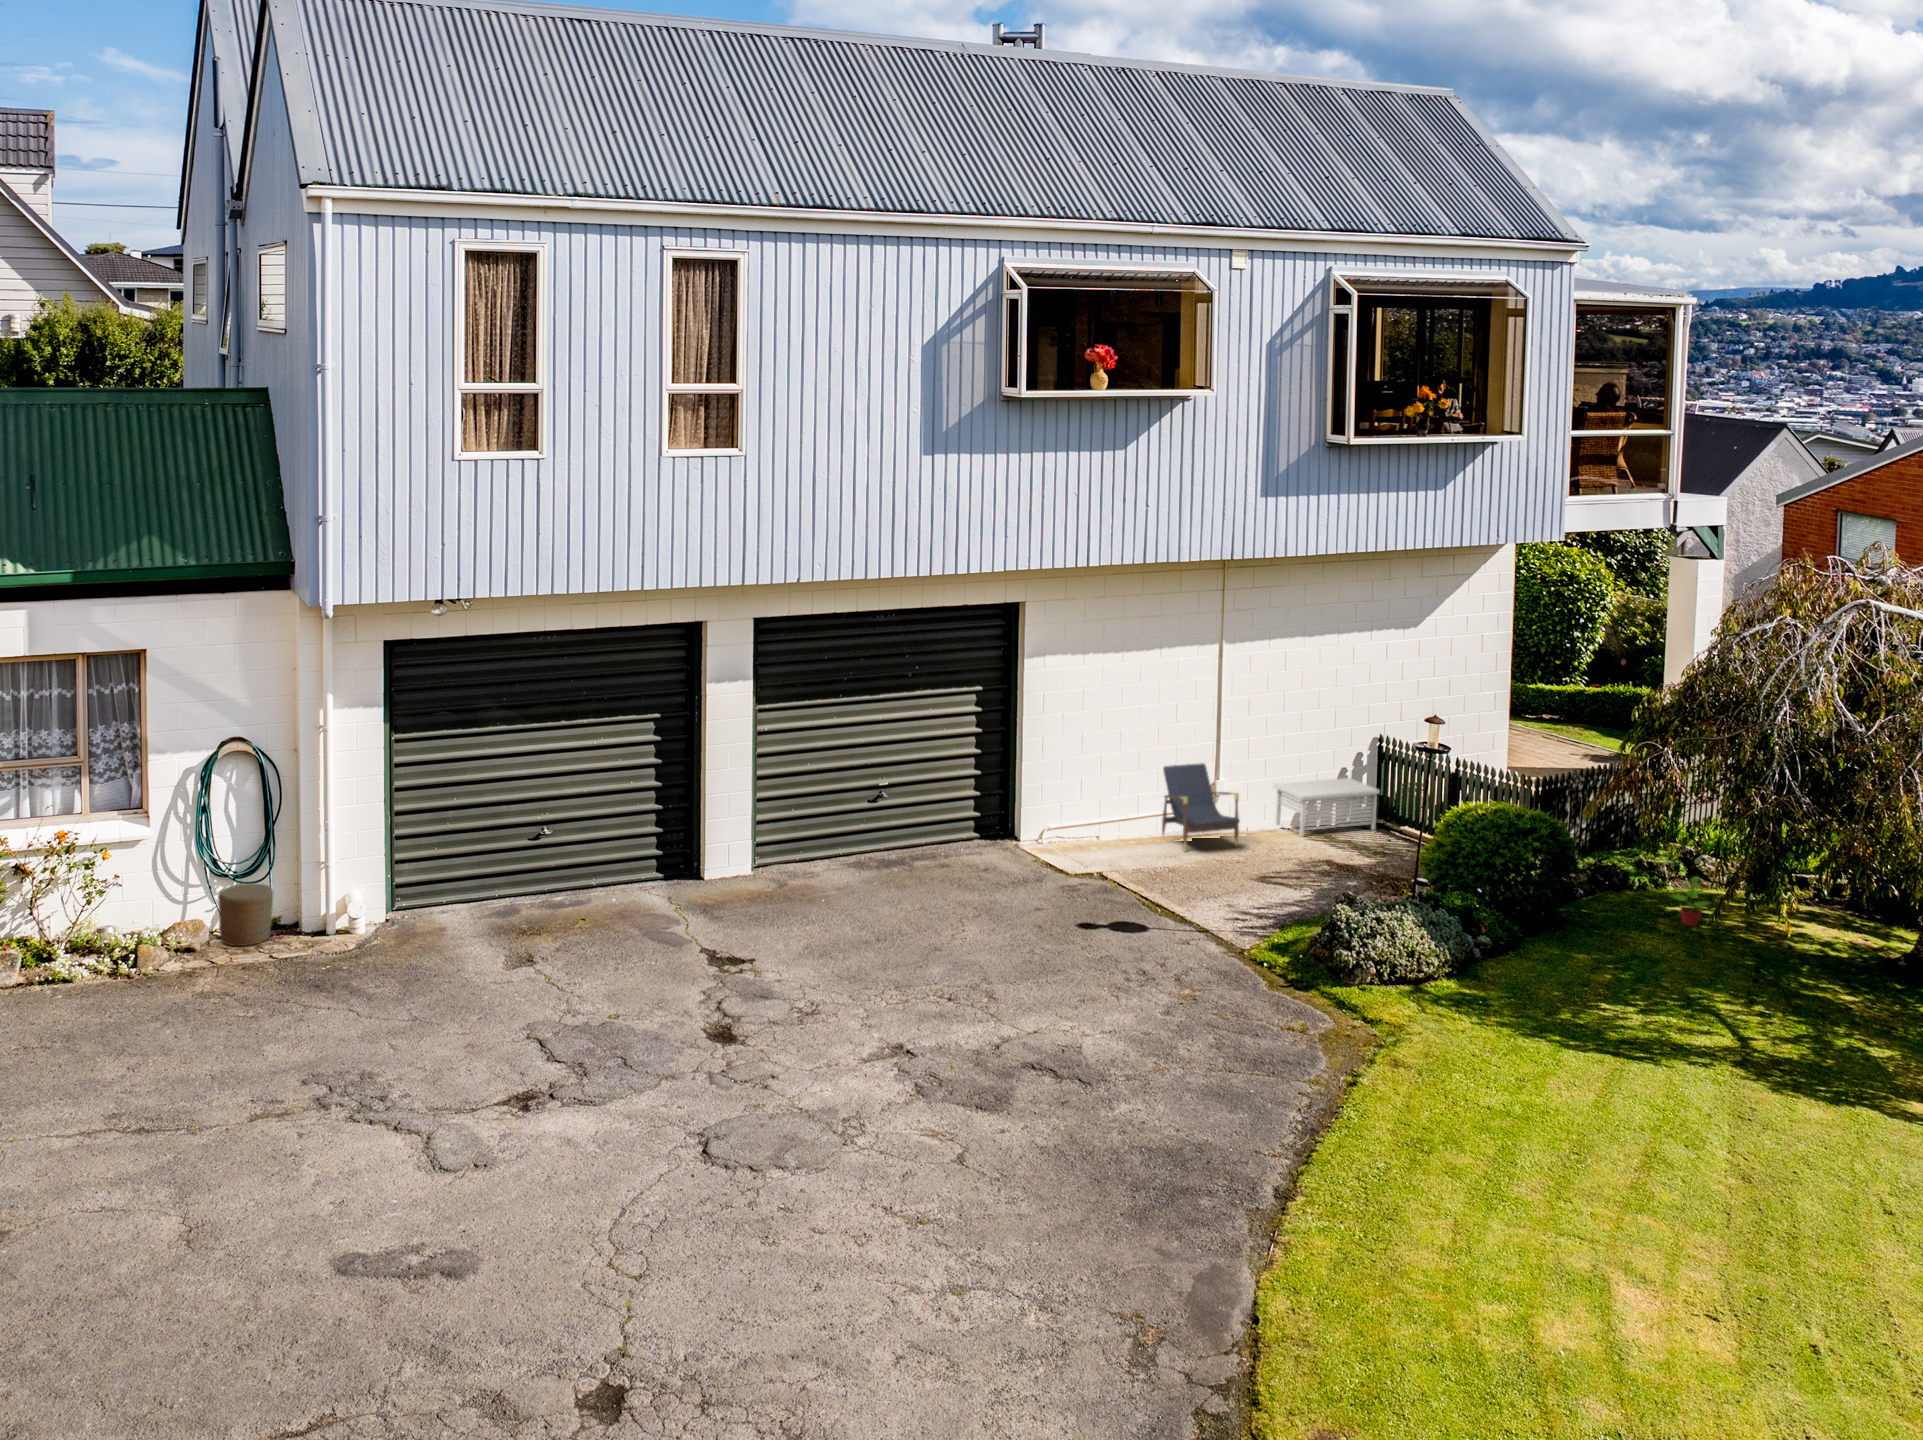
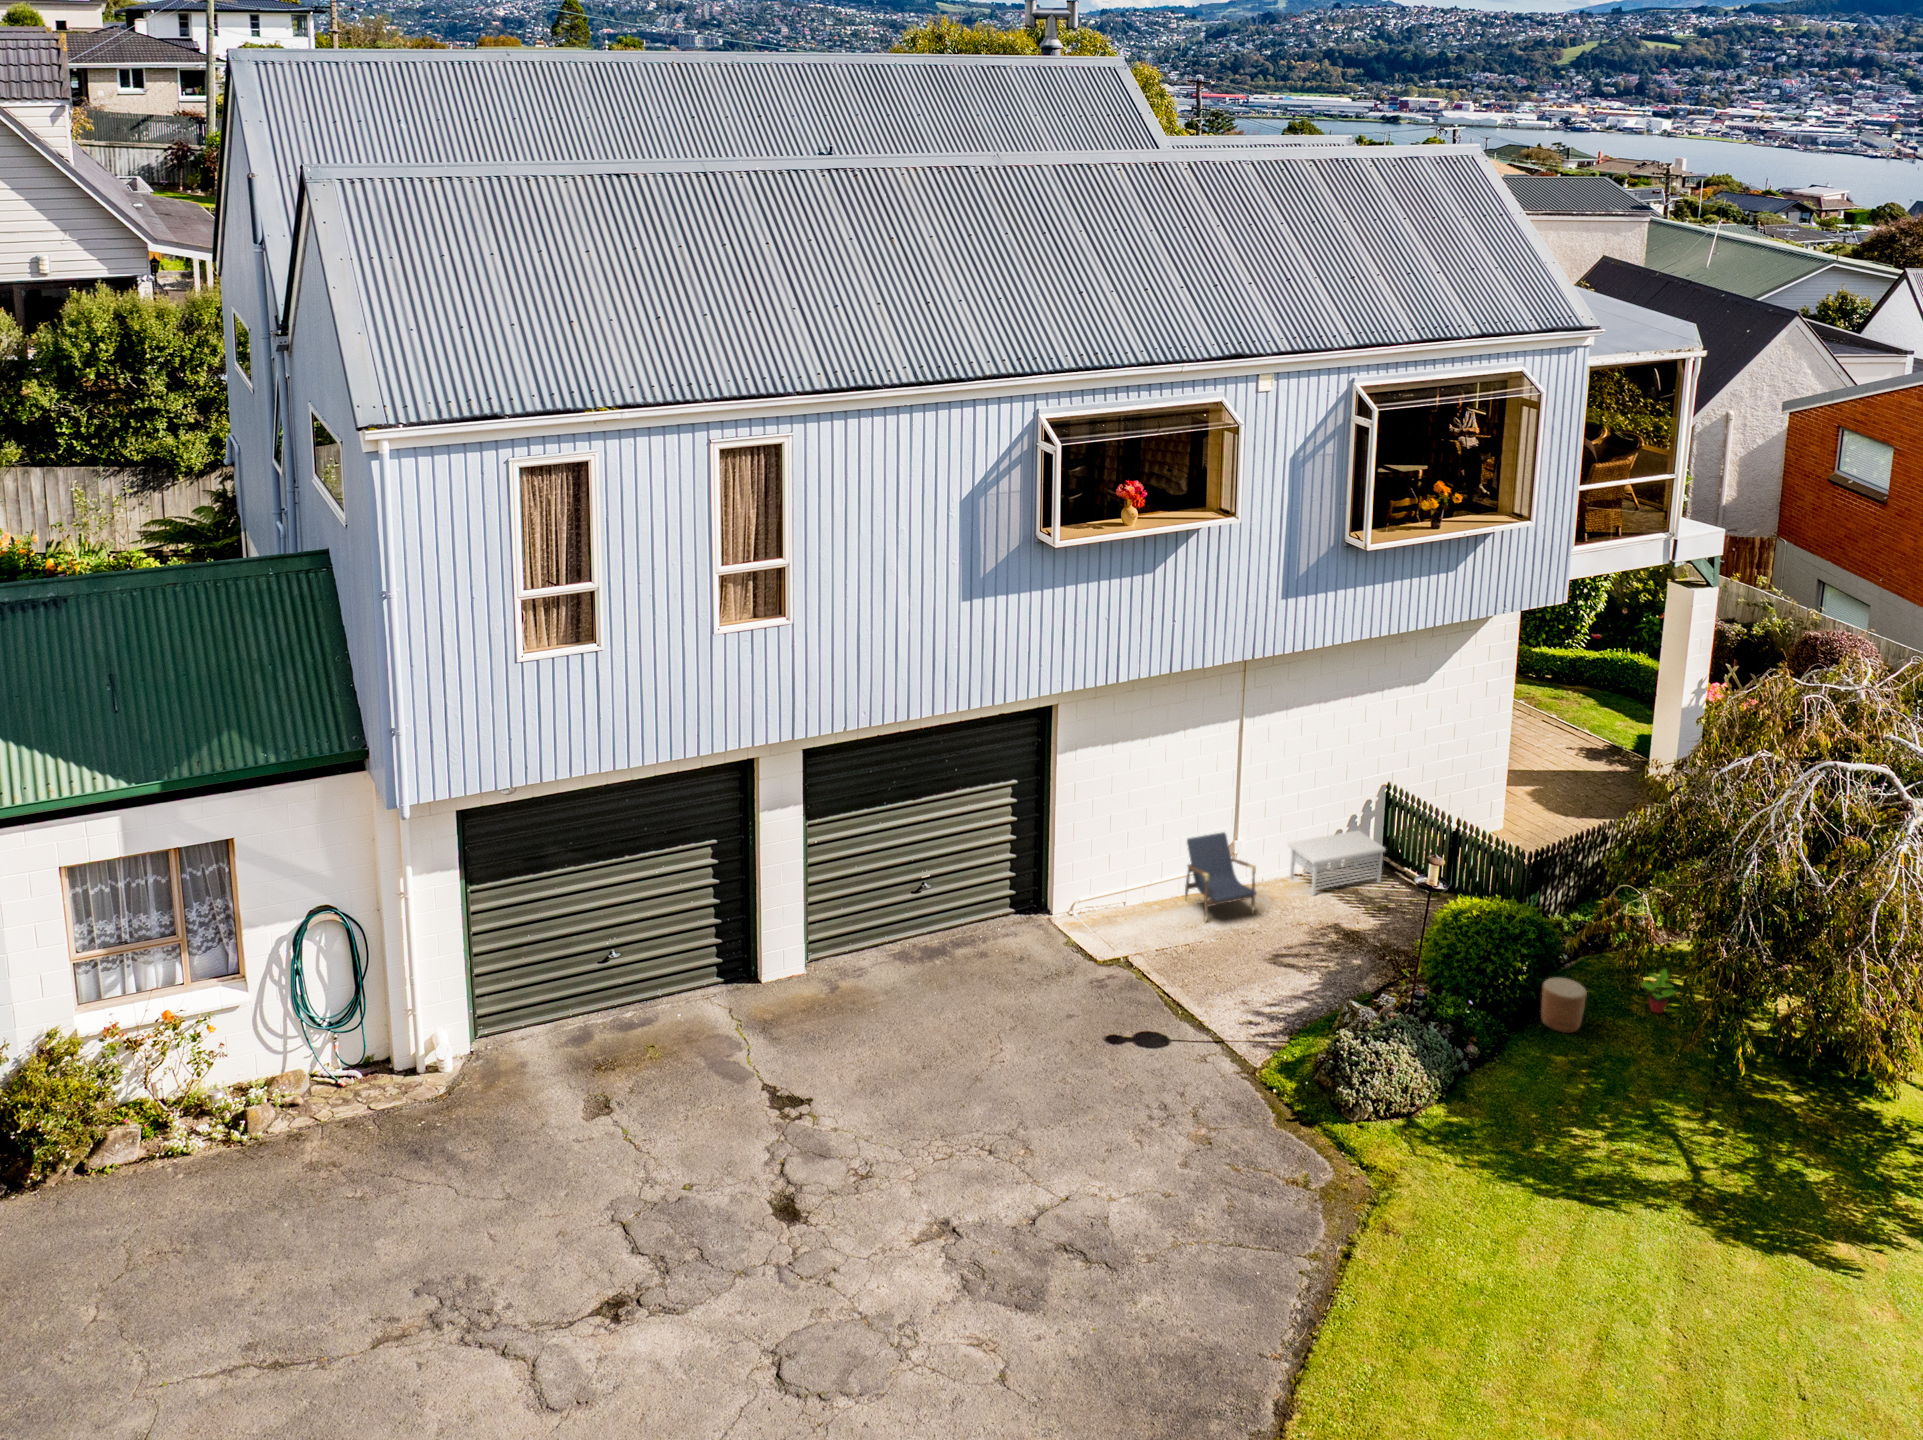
woven basket: present [218,883,273,946] -> present [1541,977,1587,1033]

